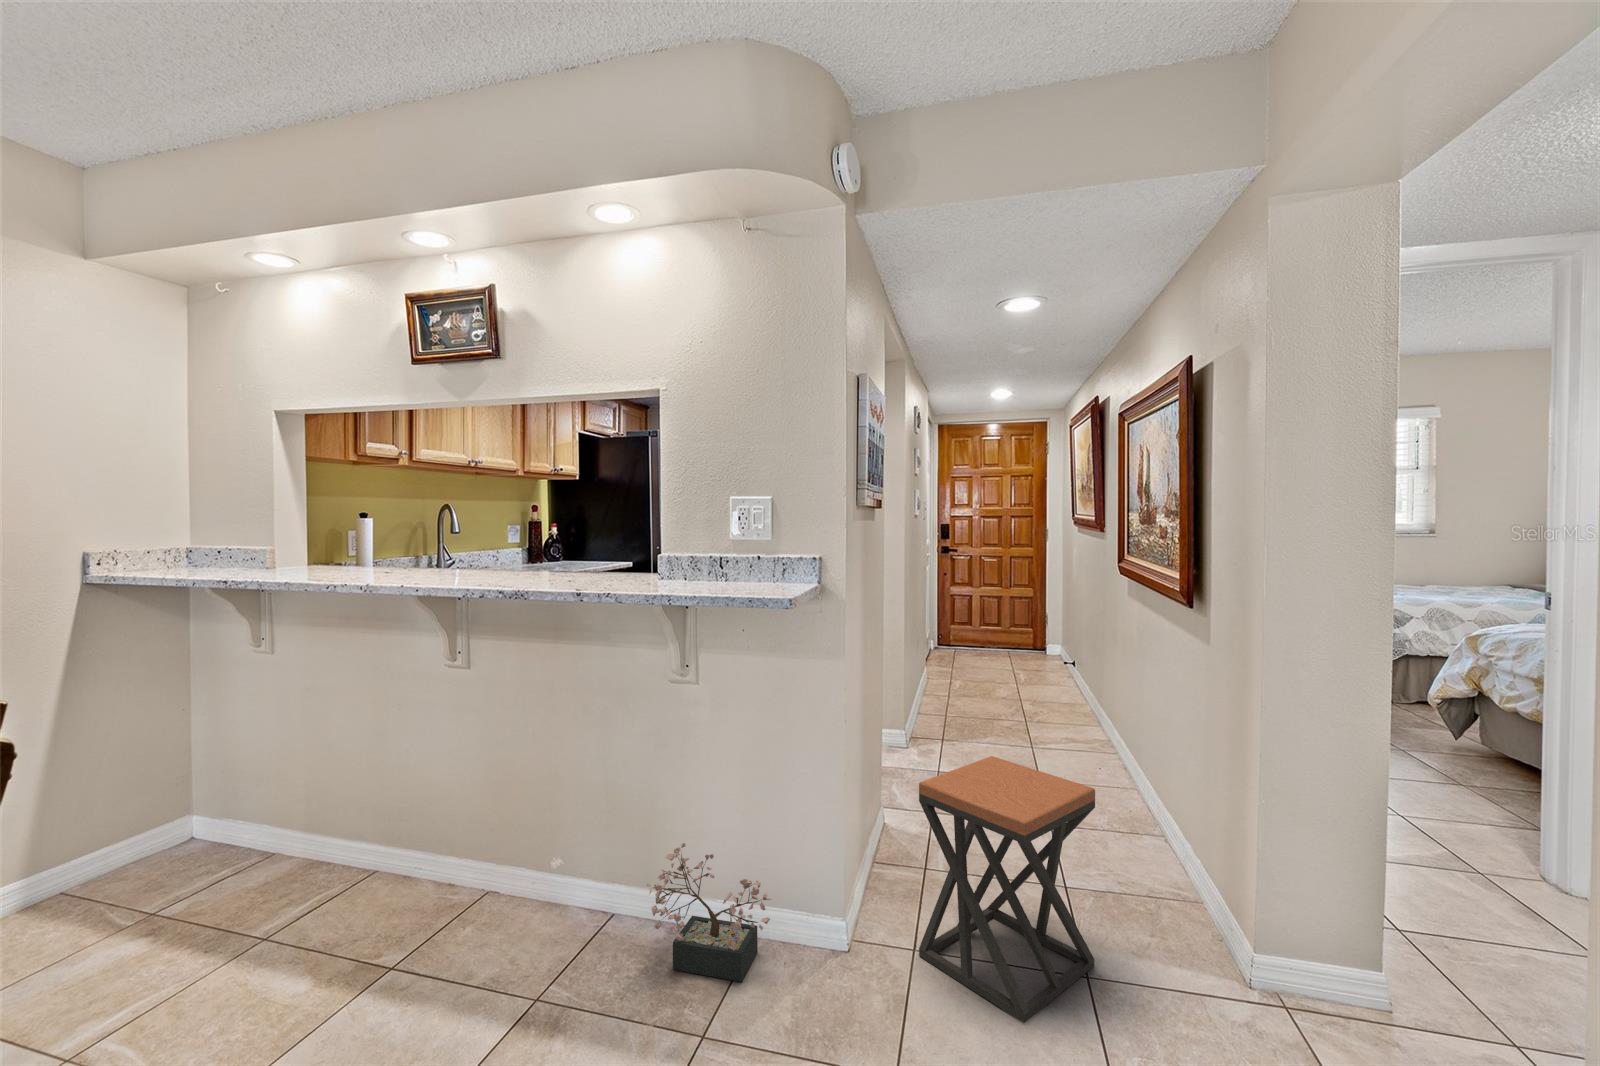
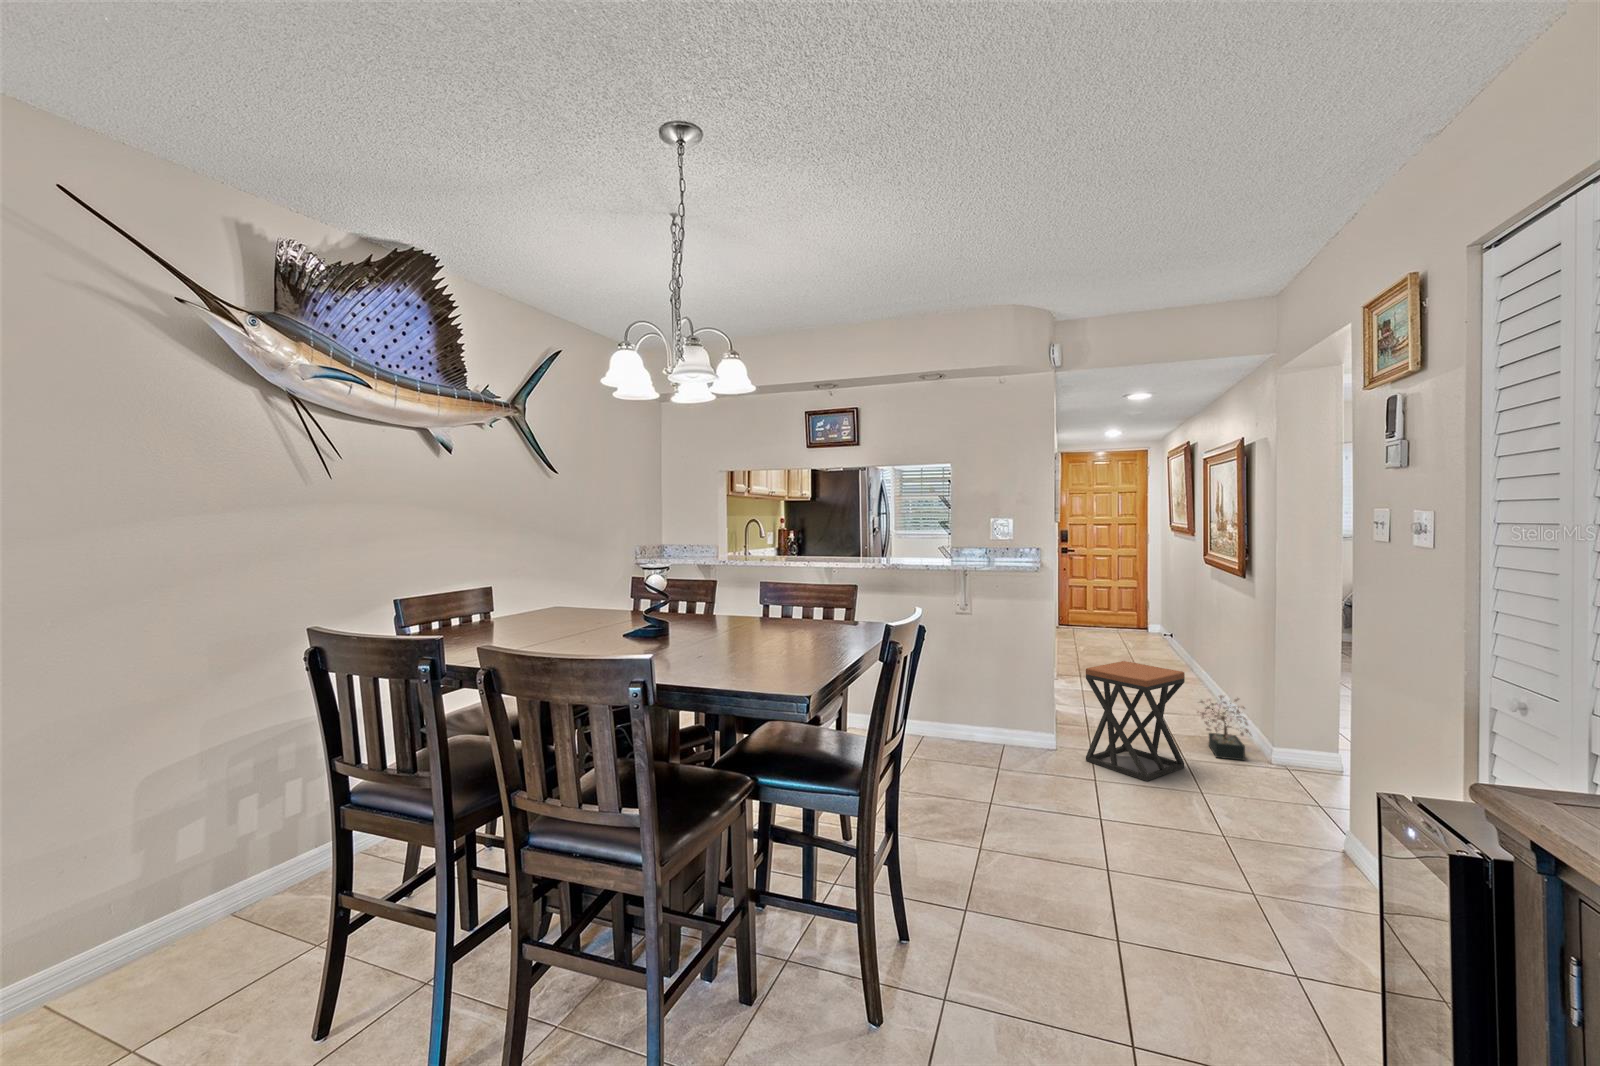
decorative plant: present [647,843,772,982] -> present [1198,695,1251,760]

